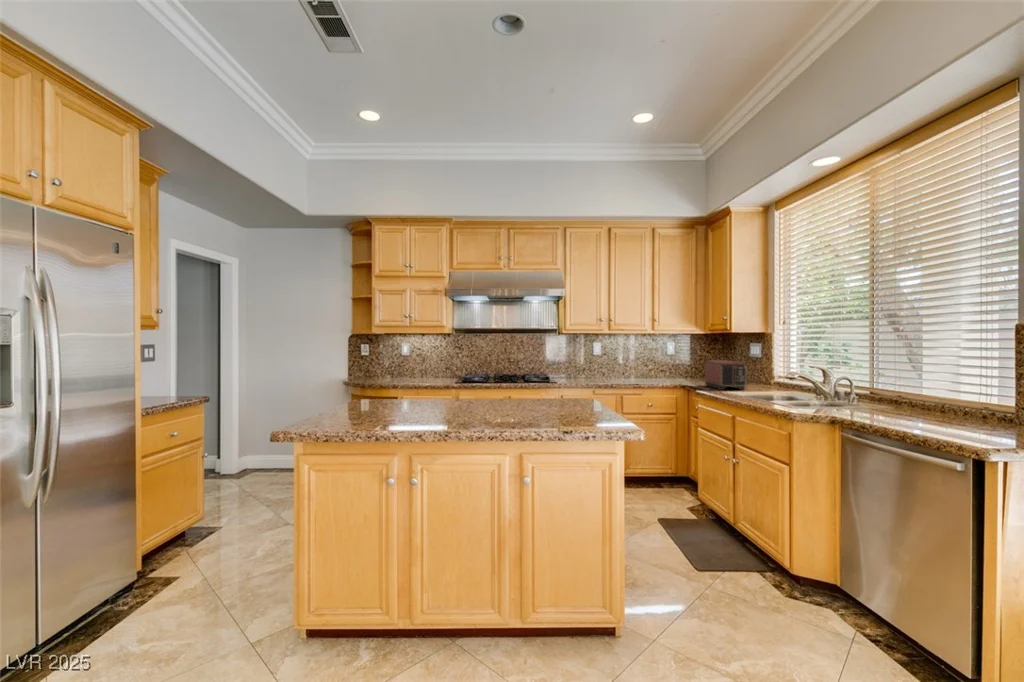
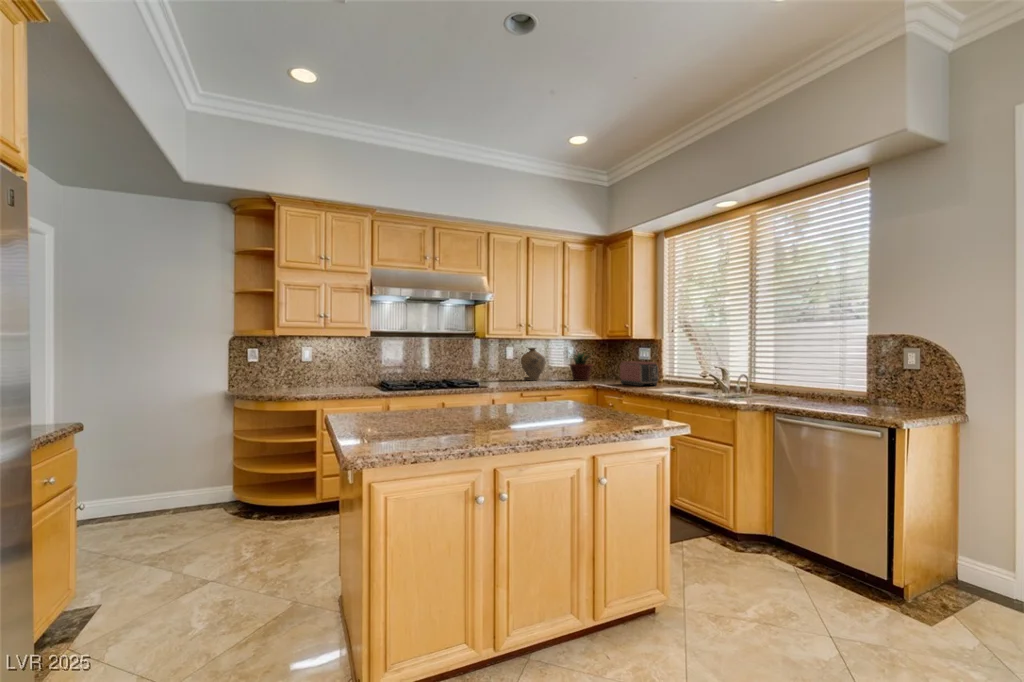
vase: none [602,342,633,377] -> present [521,348,545,381]
potted plant: none [652,347,690,379] -> present [569,353,593,381]

